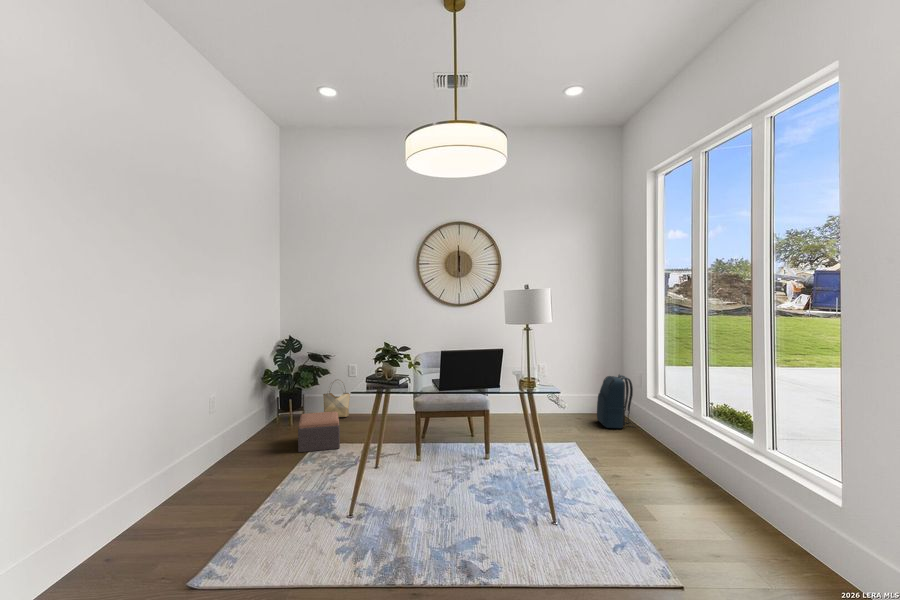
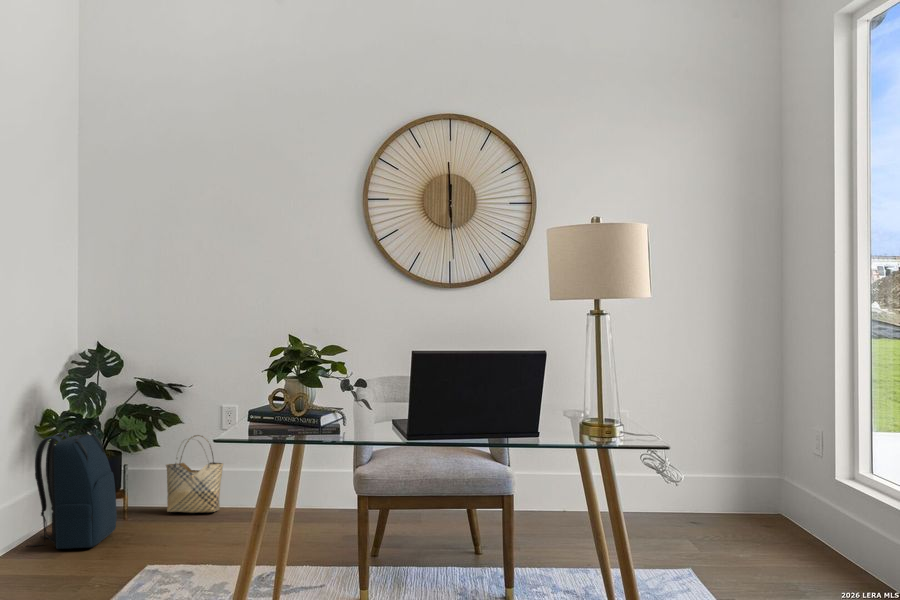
backpack: present [597,375,633,428] -> present [26,431,116,549]
footstool: present [298,411,340,452] -> none [103,497,195,583]

